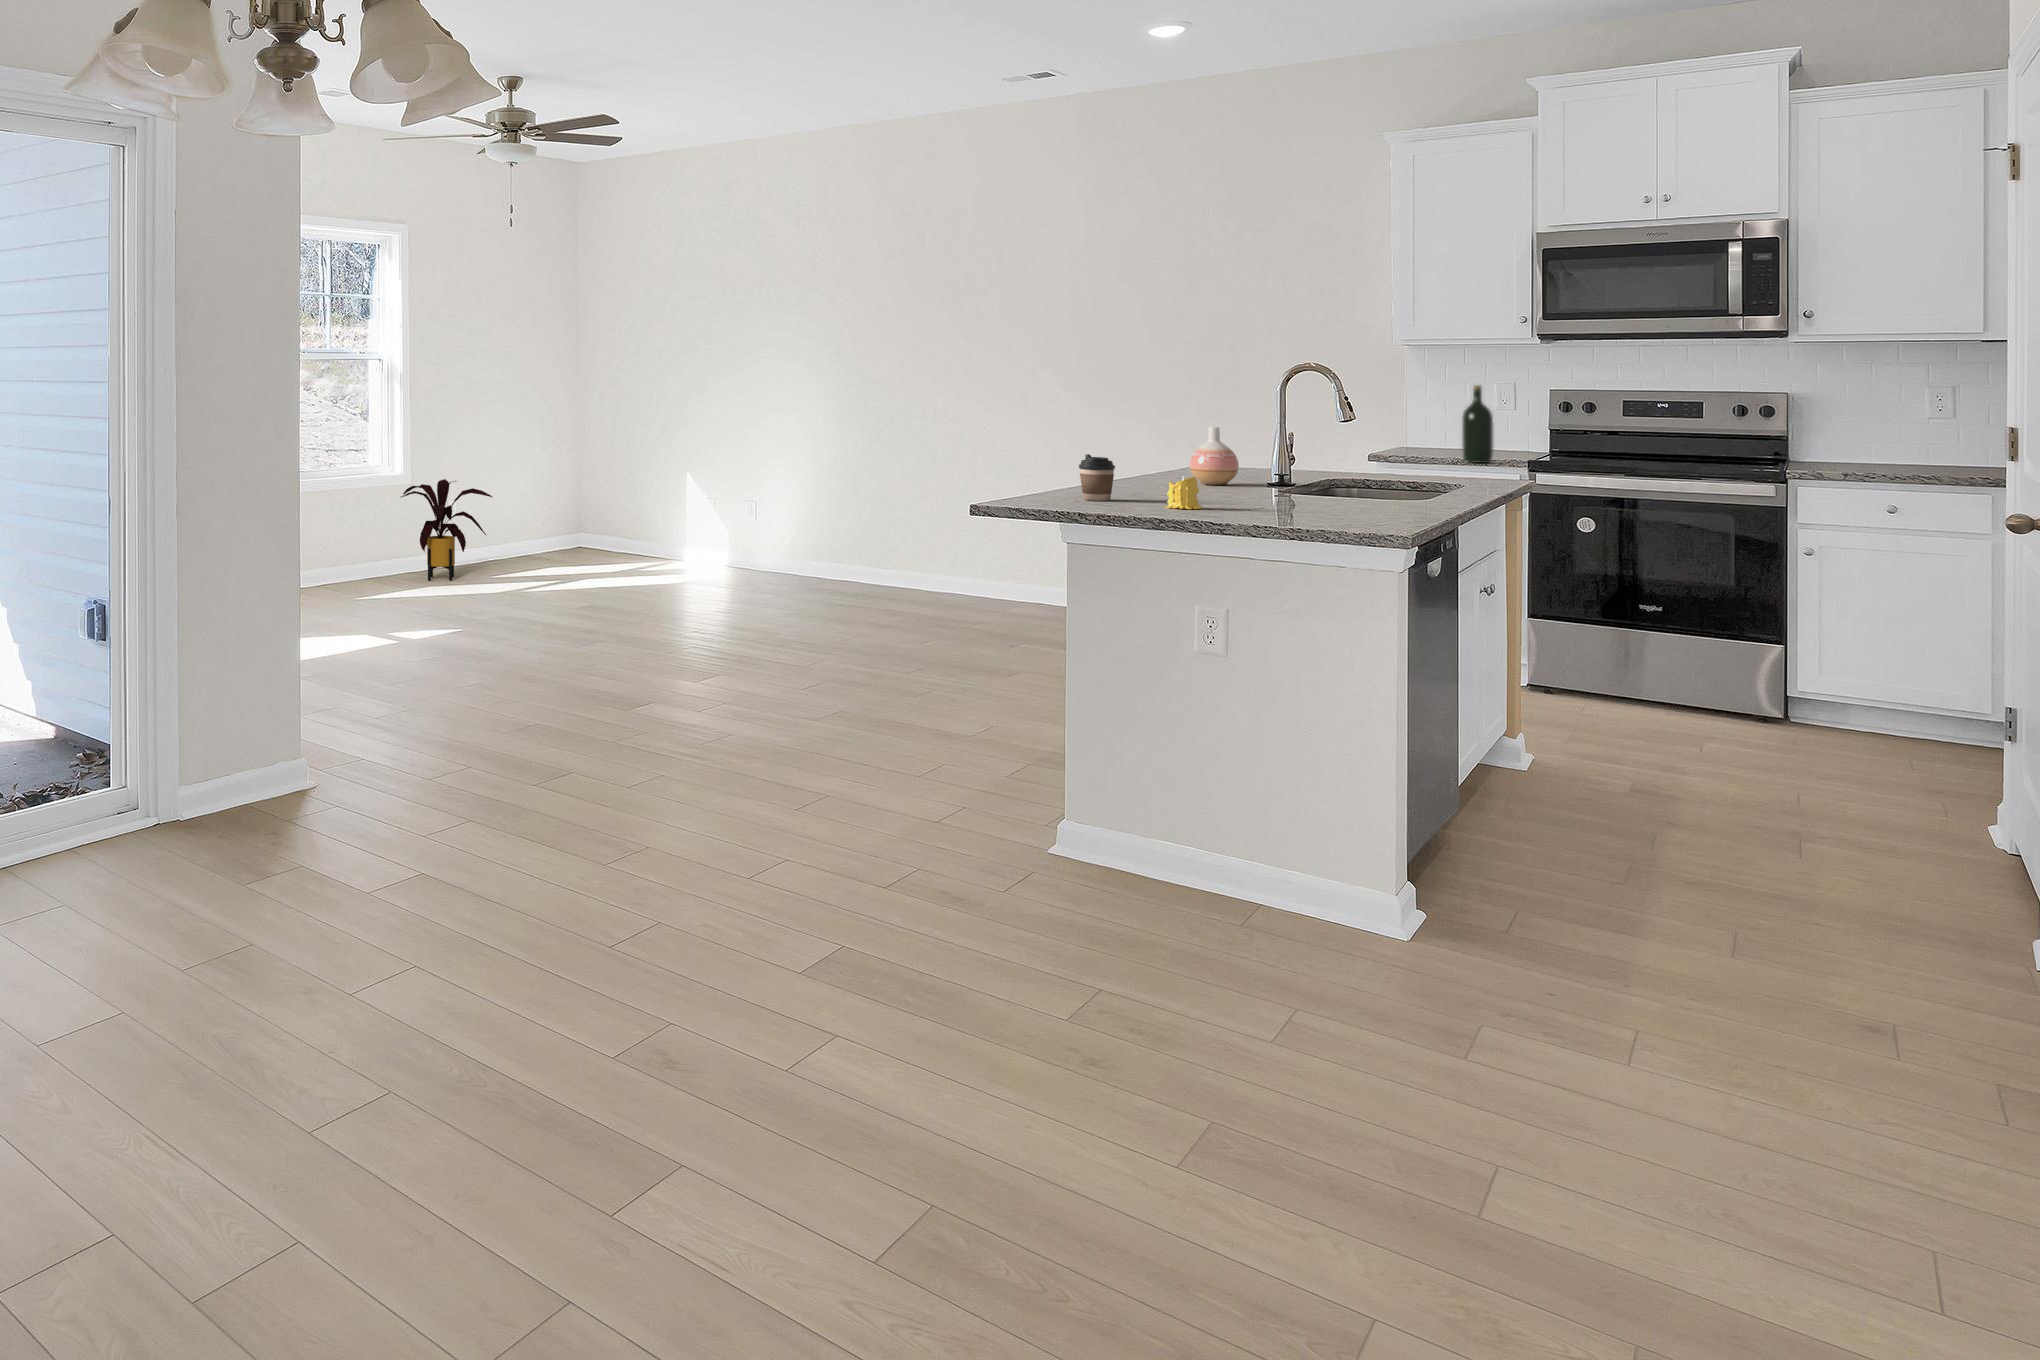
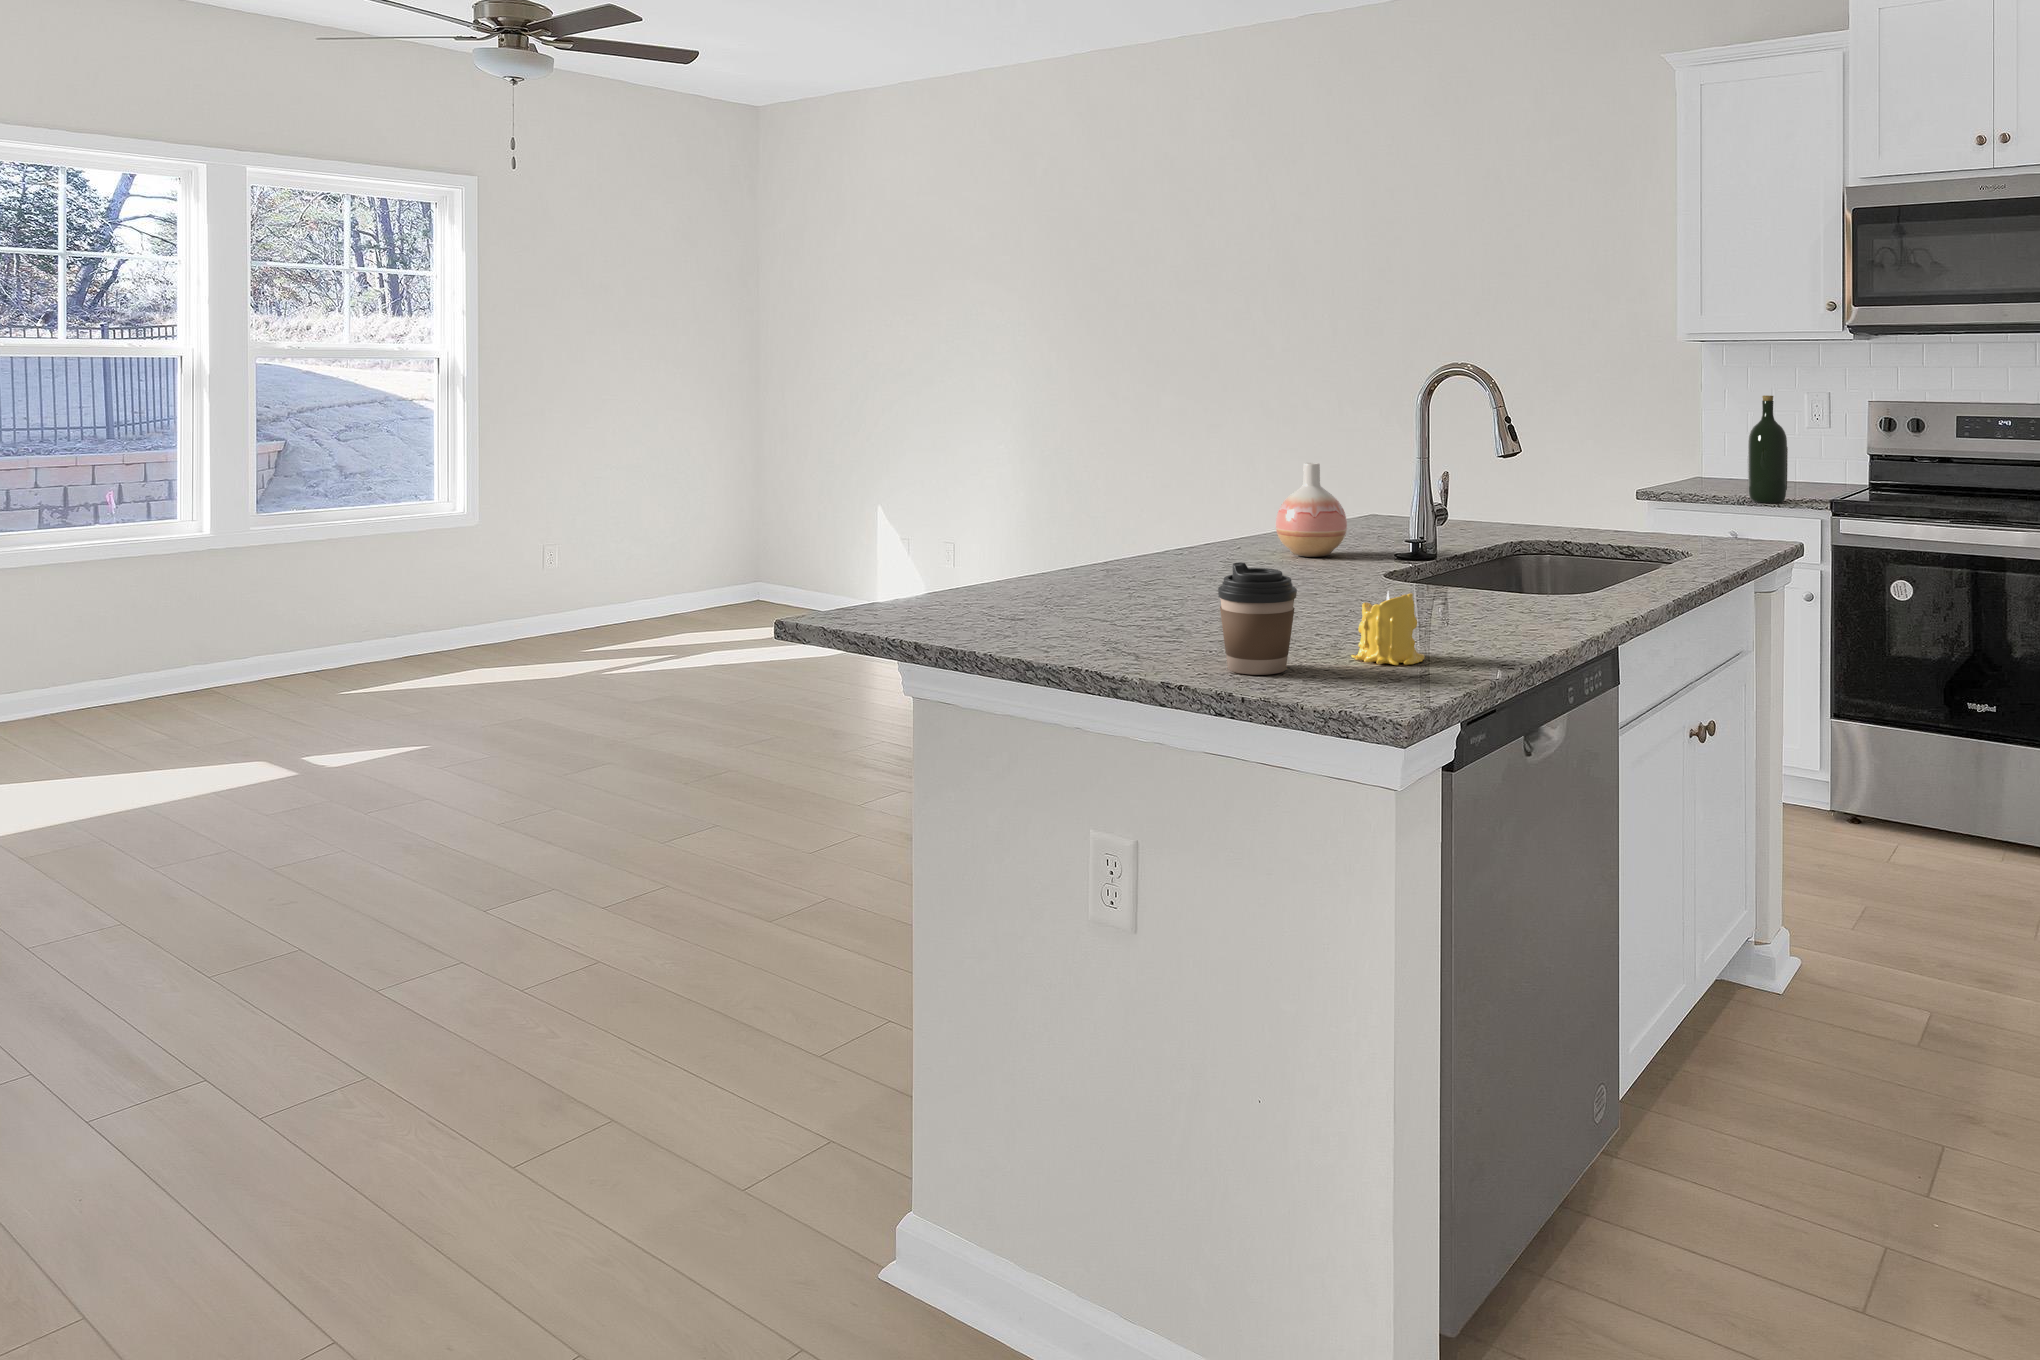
coffee cup: present [1079,454,1115,501] -> present [1218,562,1297,675]
candle: present [1165,477,1202,509] -> present [1351,592,1425,665]
house plant: present [401,479,492,581] -> none [461,511,594,647]

